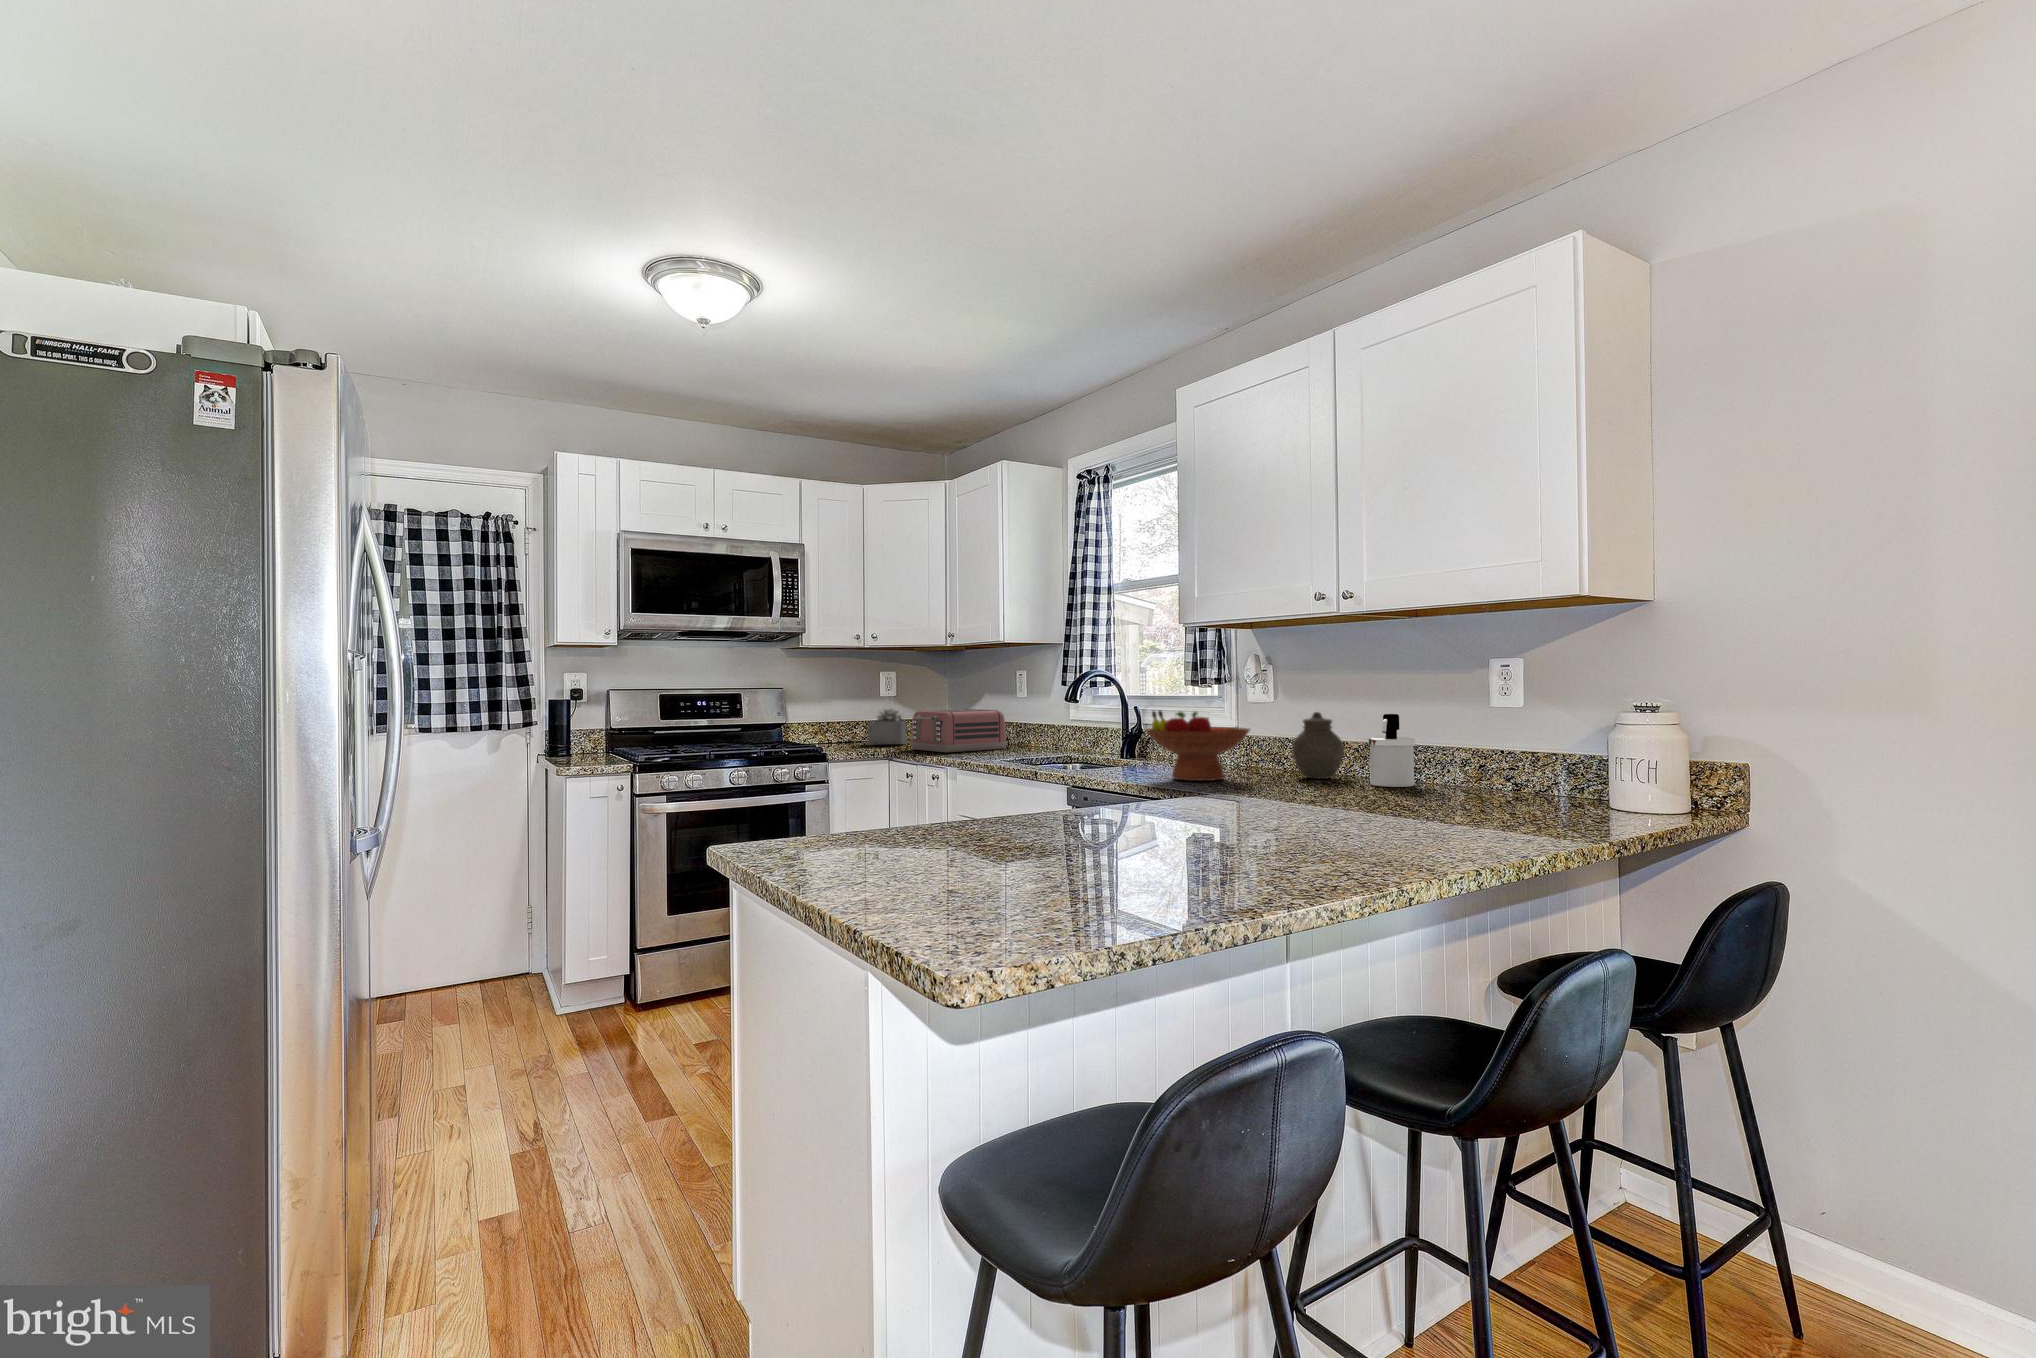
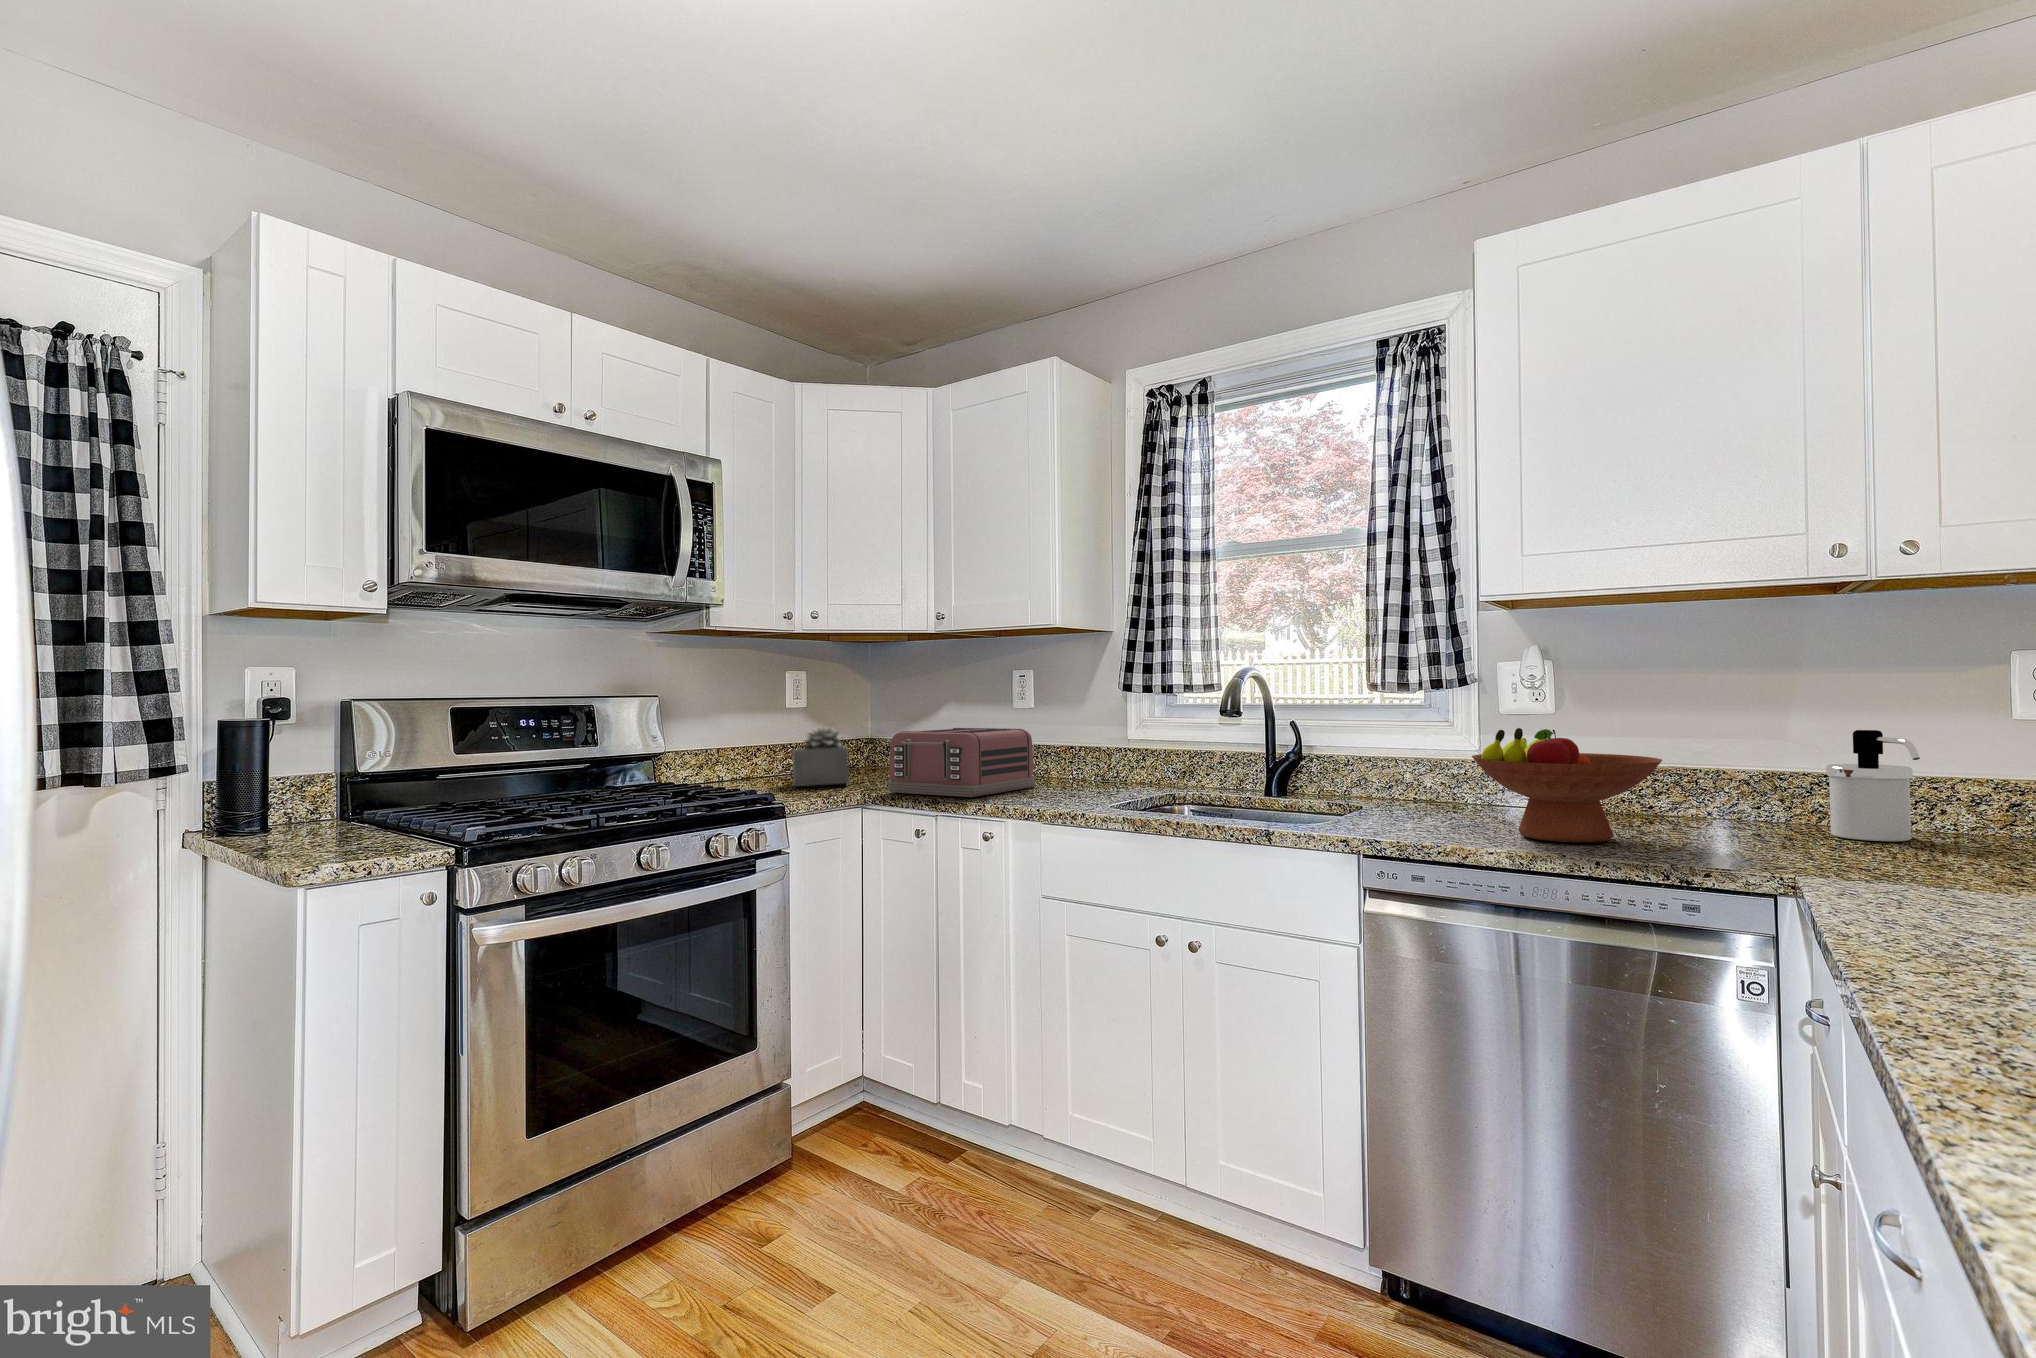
jar: present [1292,712,1344,779] -> none [1667,728,1755,829]

